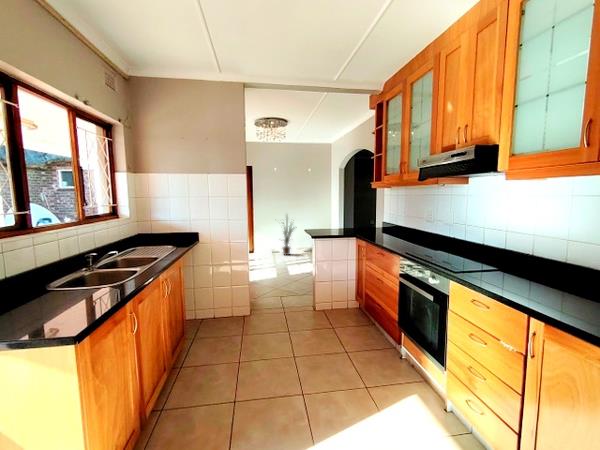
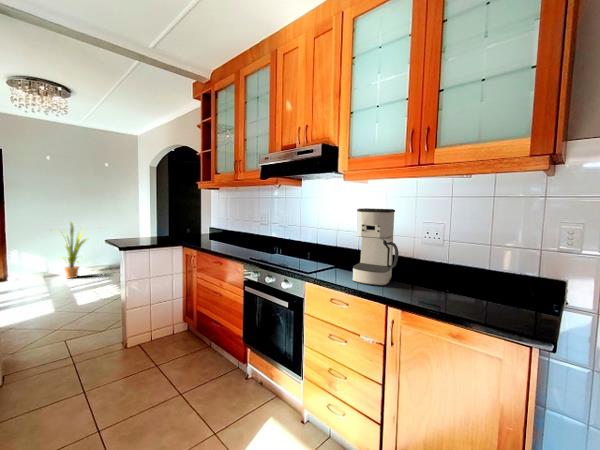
coffee maker: none [499,211,566,296] -> present [352,208,399,286]

